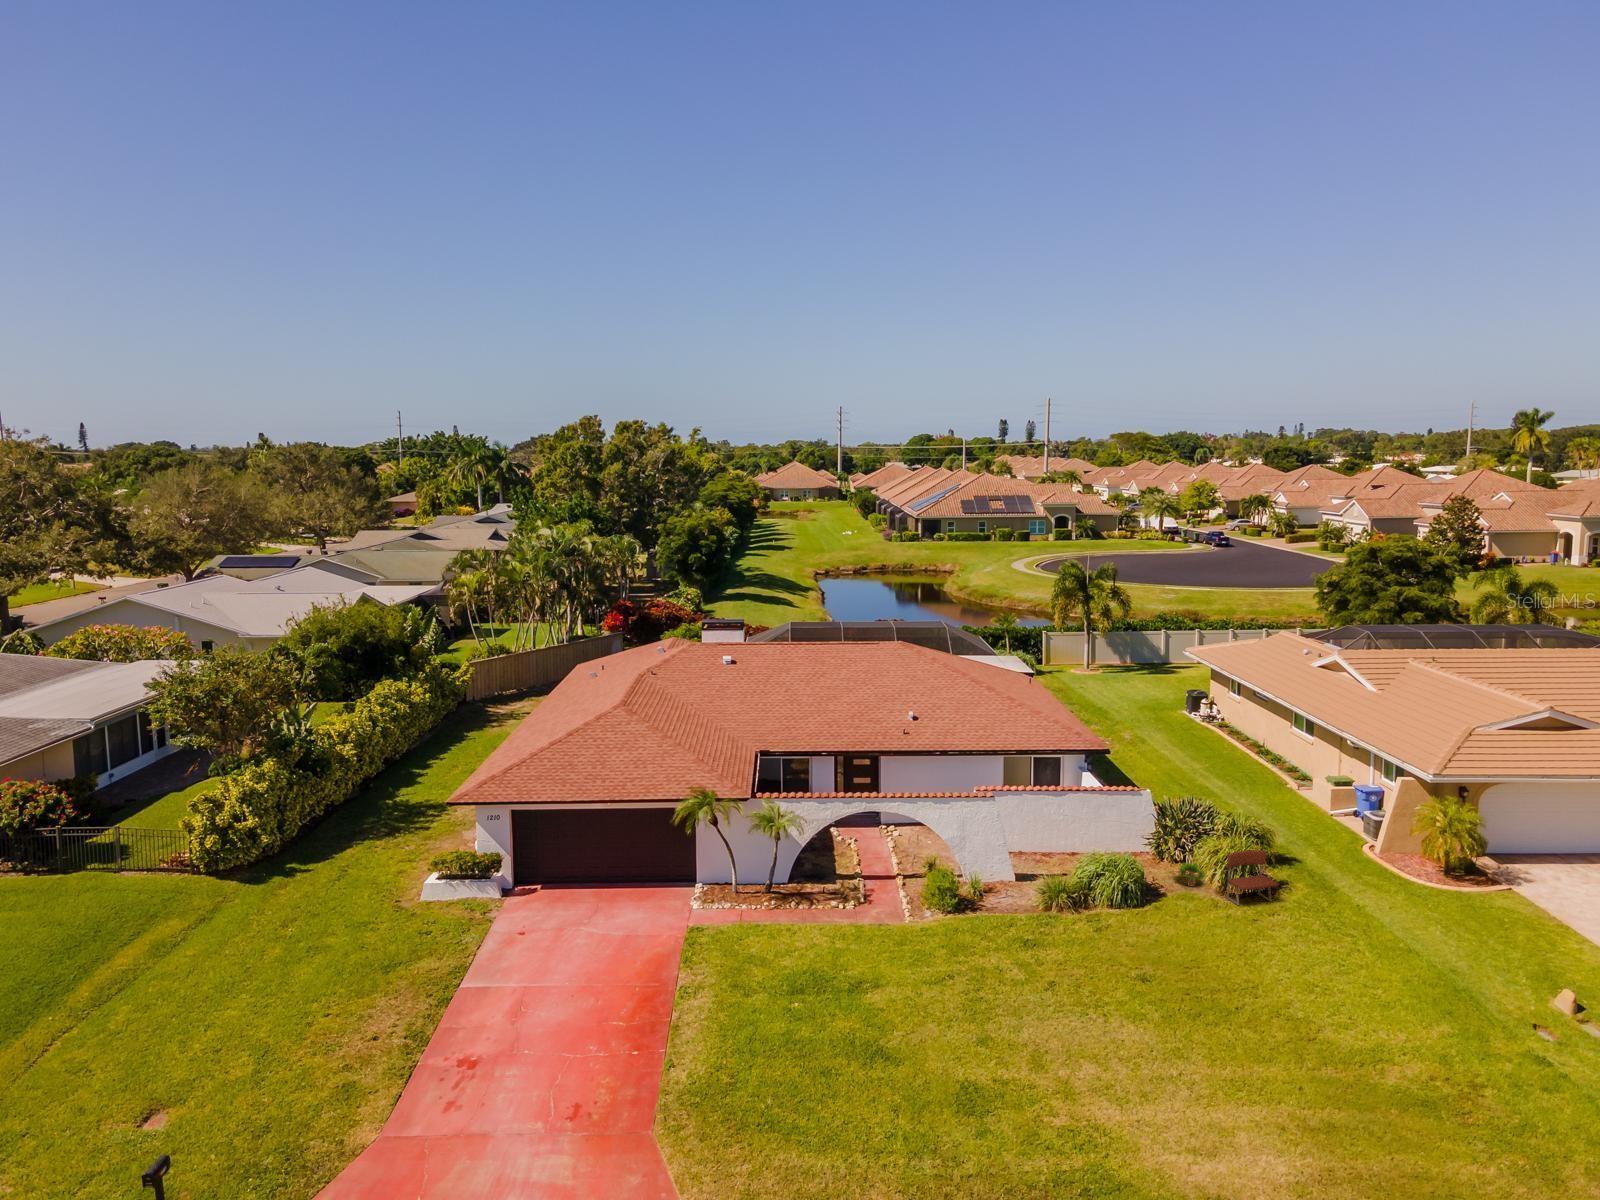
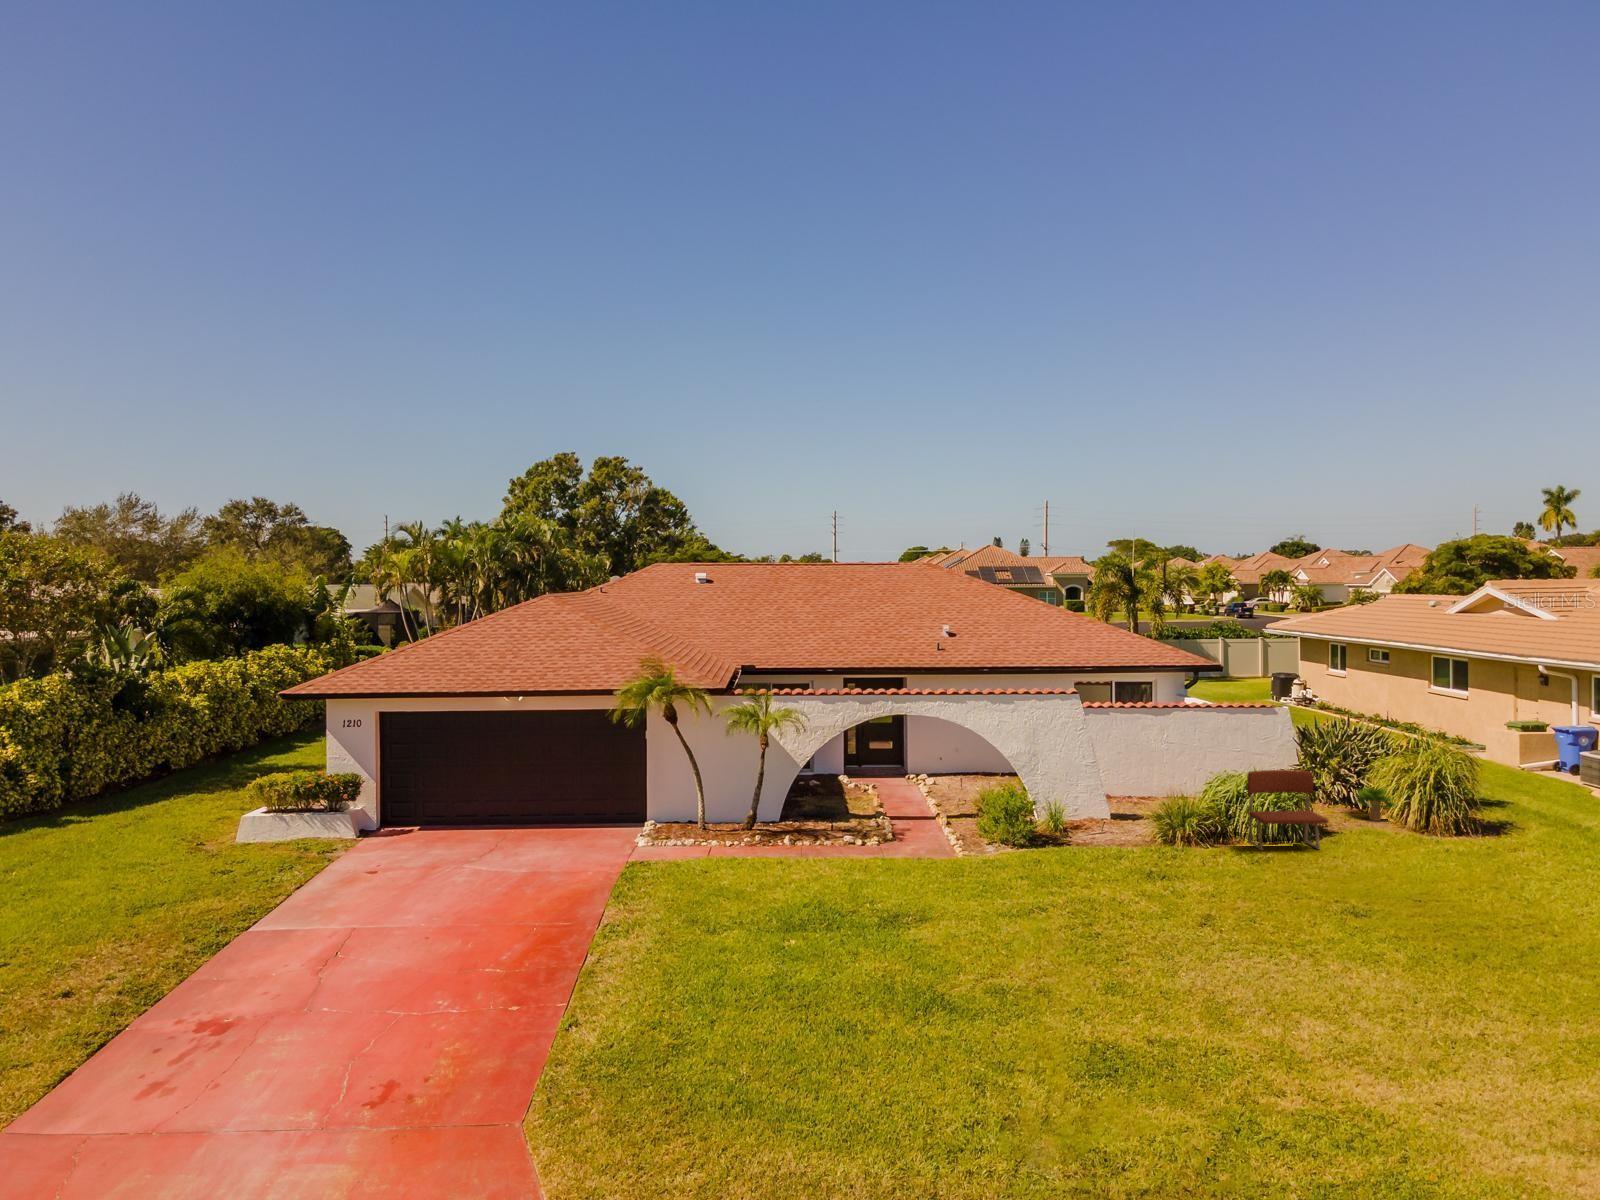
bench: present [1226,850,1278,905] -> present [1247,770,1328,850]

